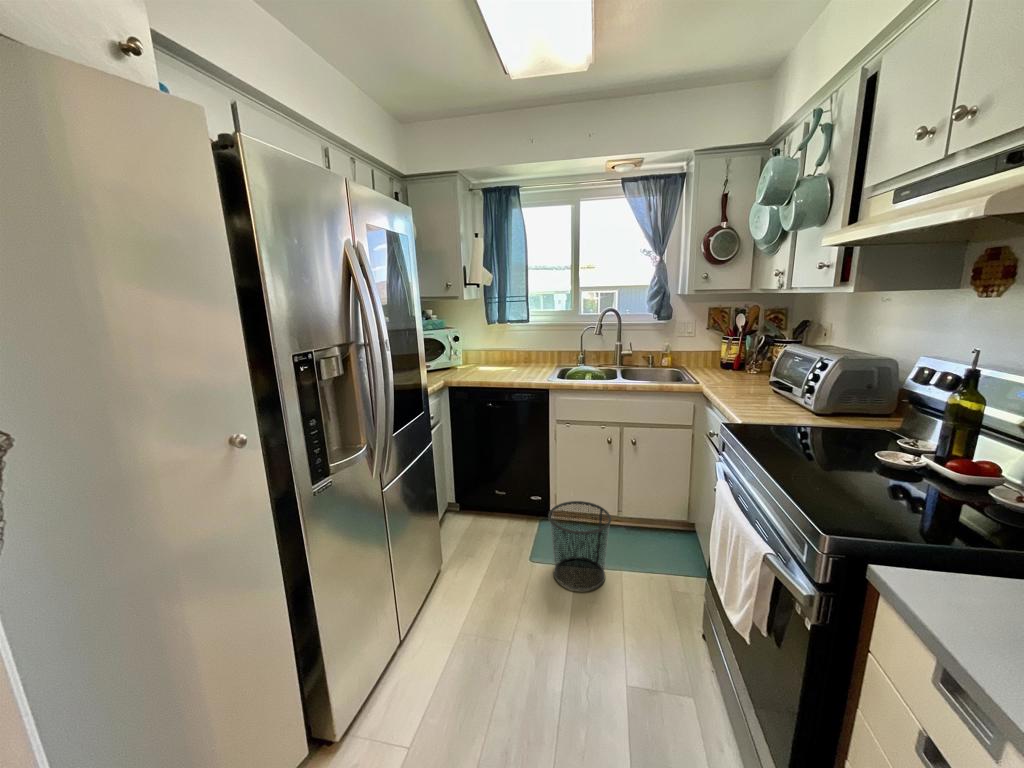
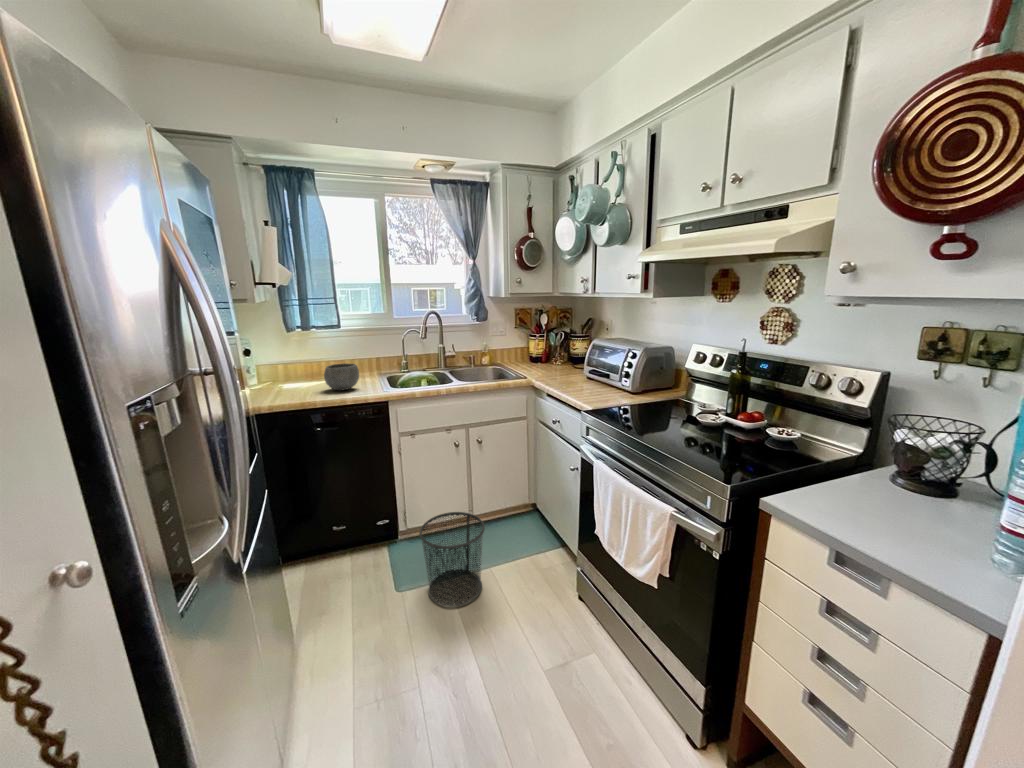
ceramic bowl: none [504,353,533,376] -> present [324,363,359,390]

